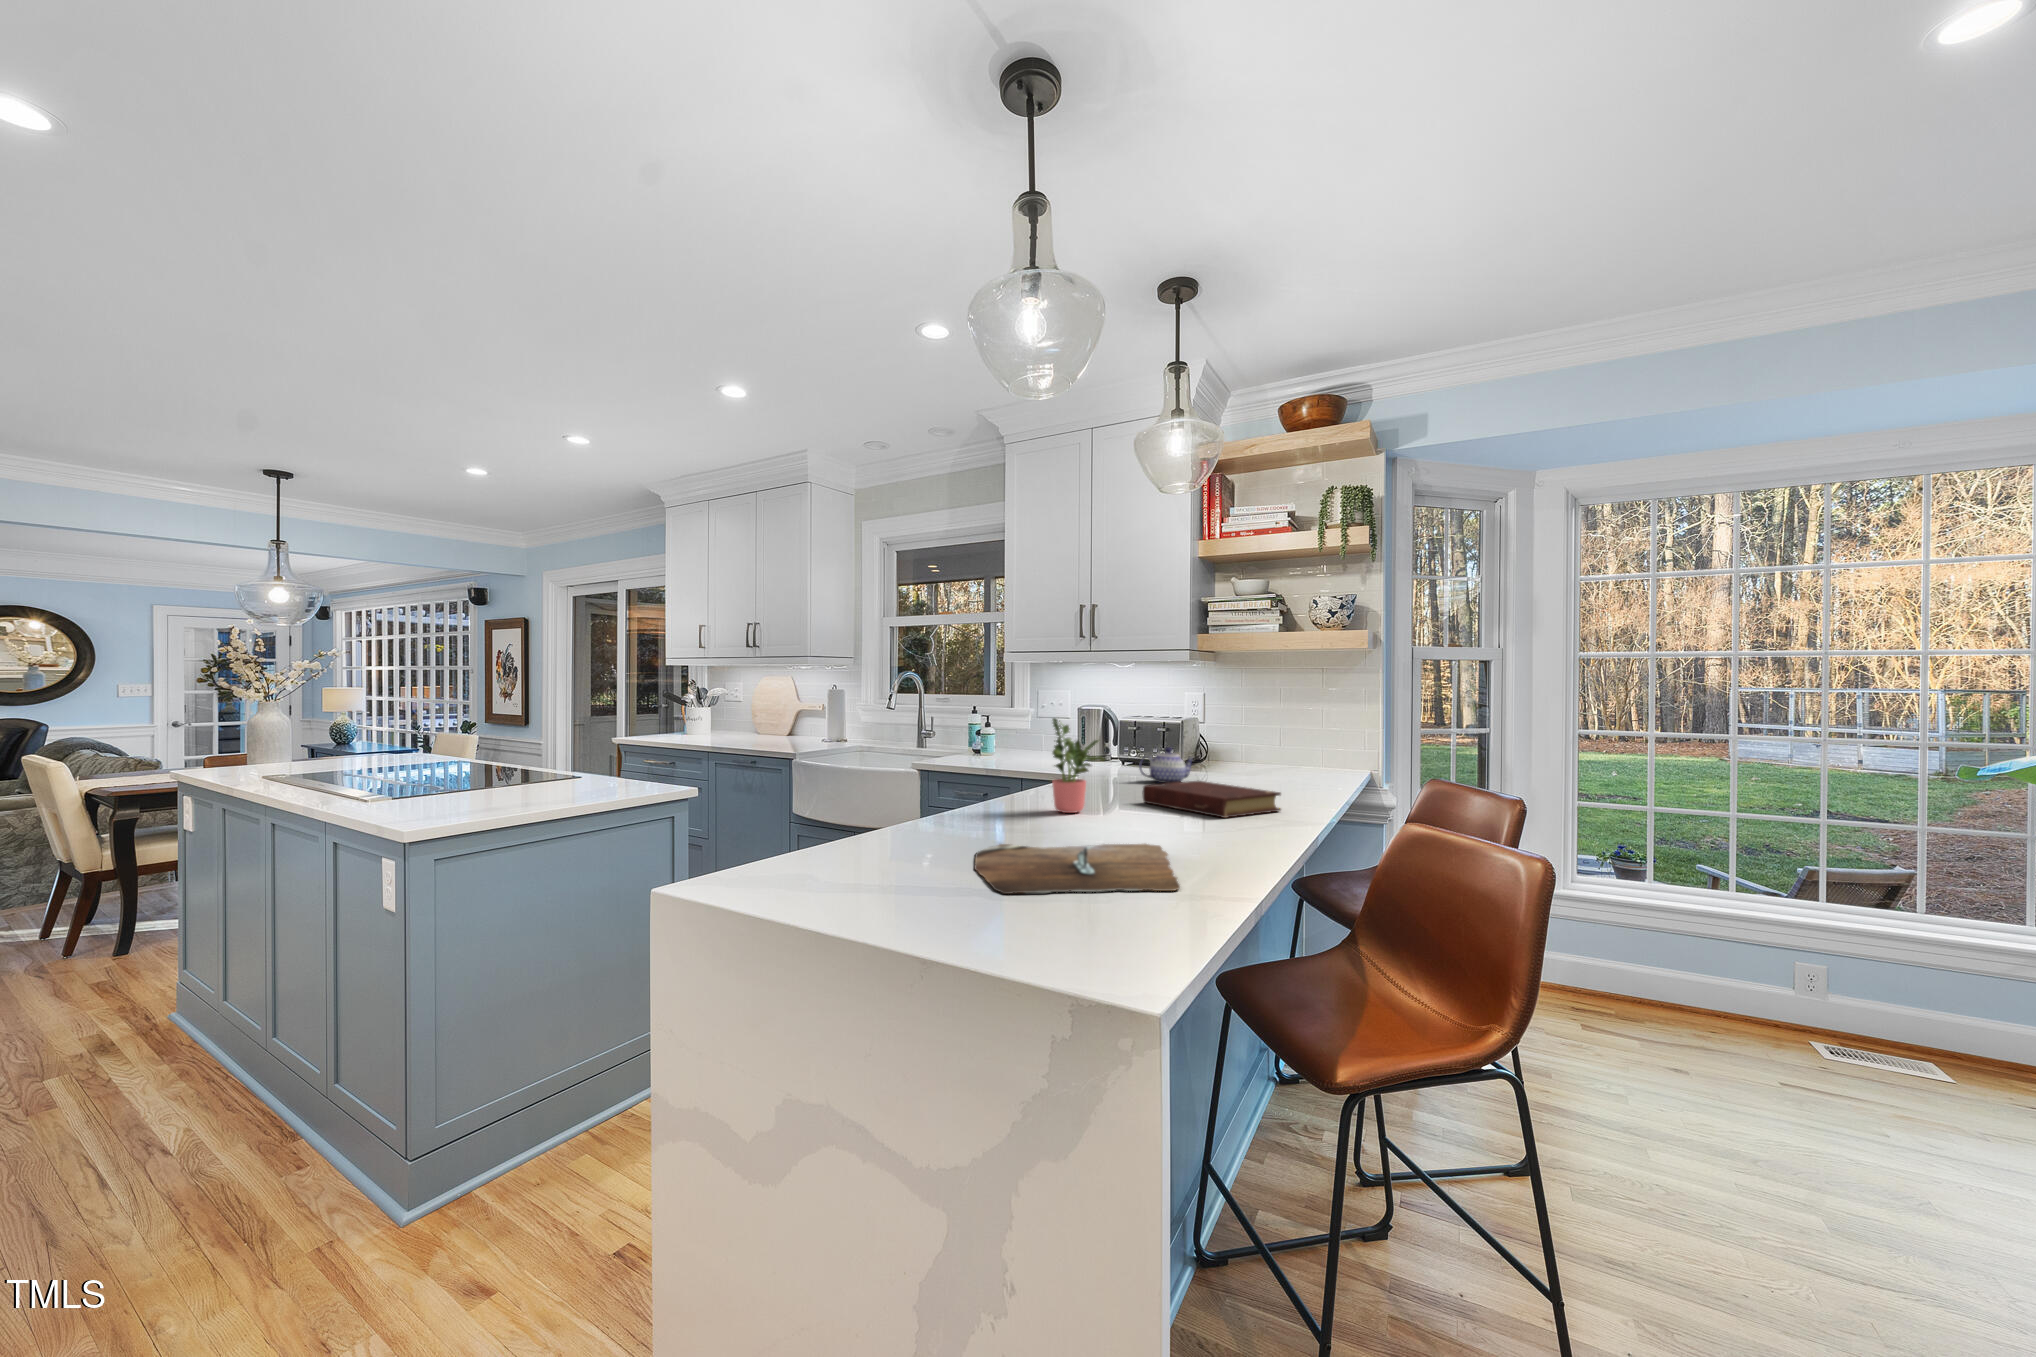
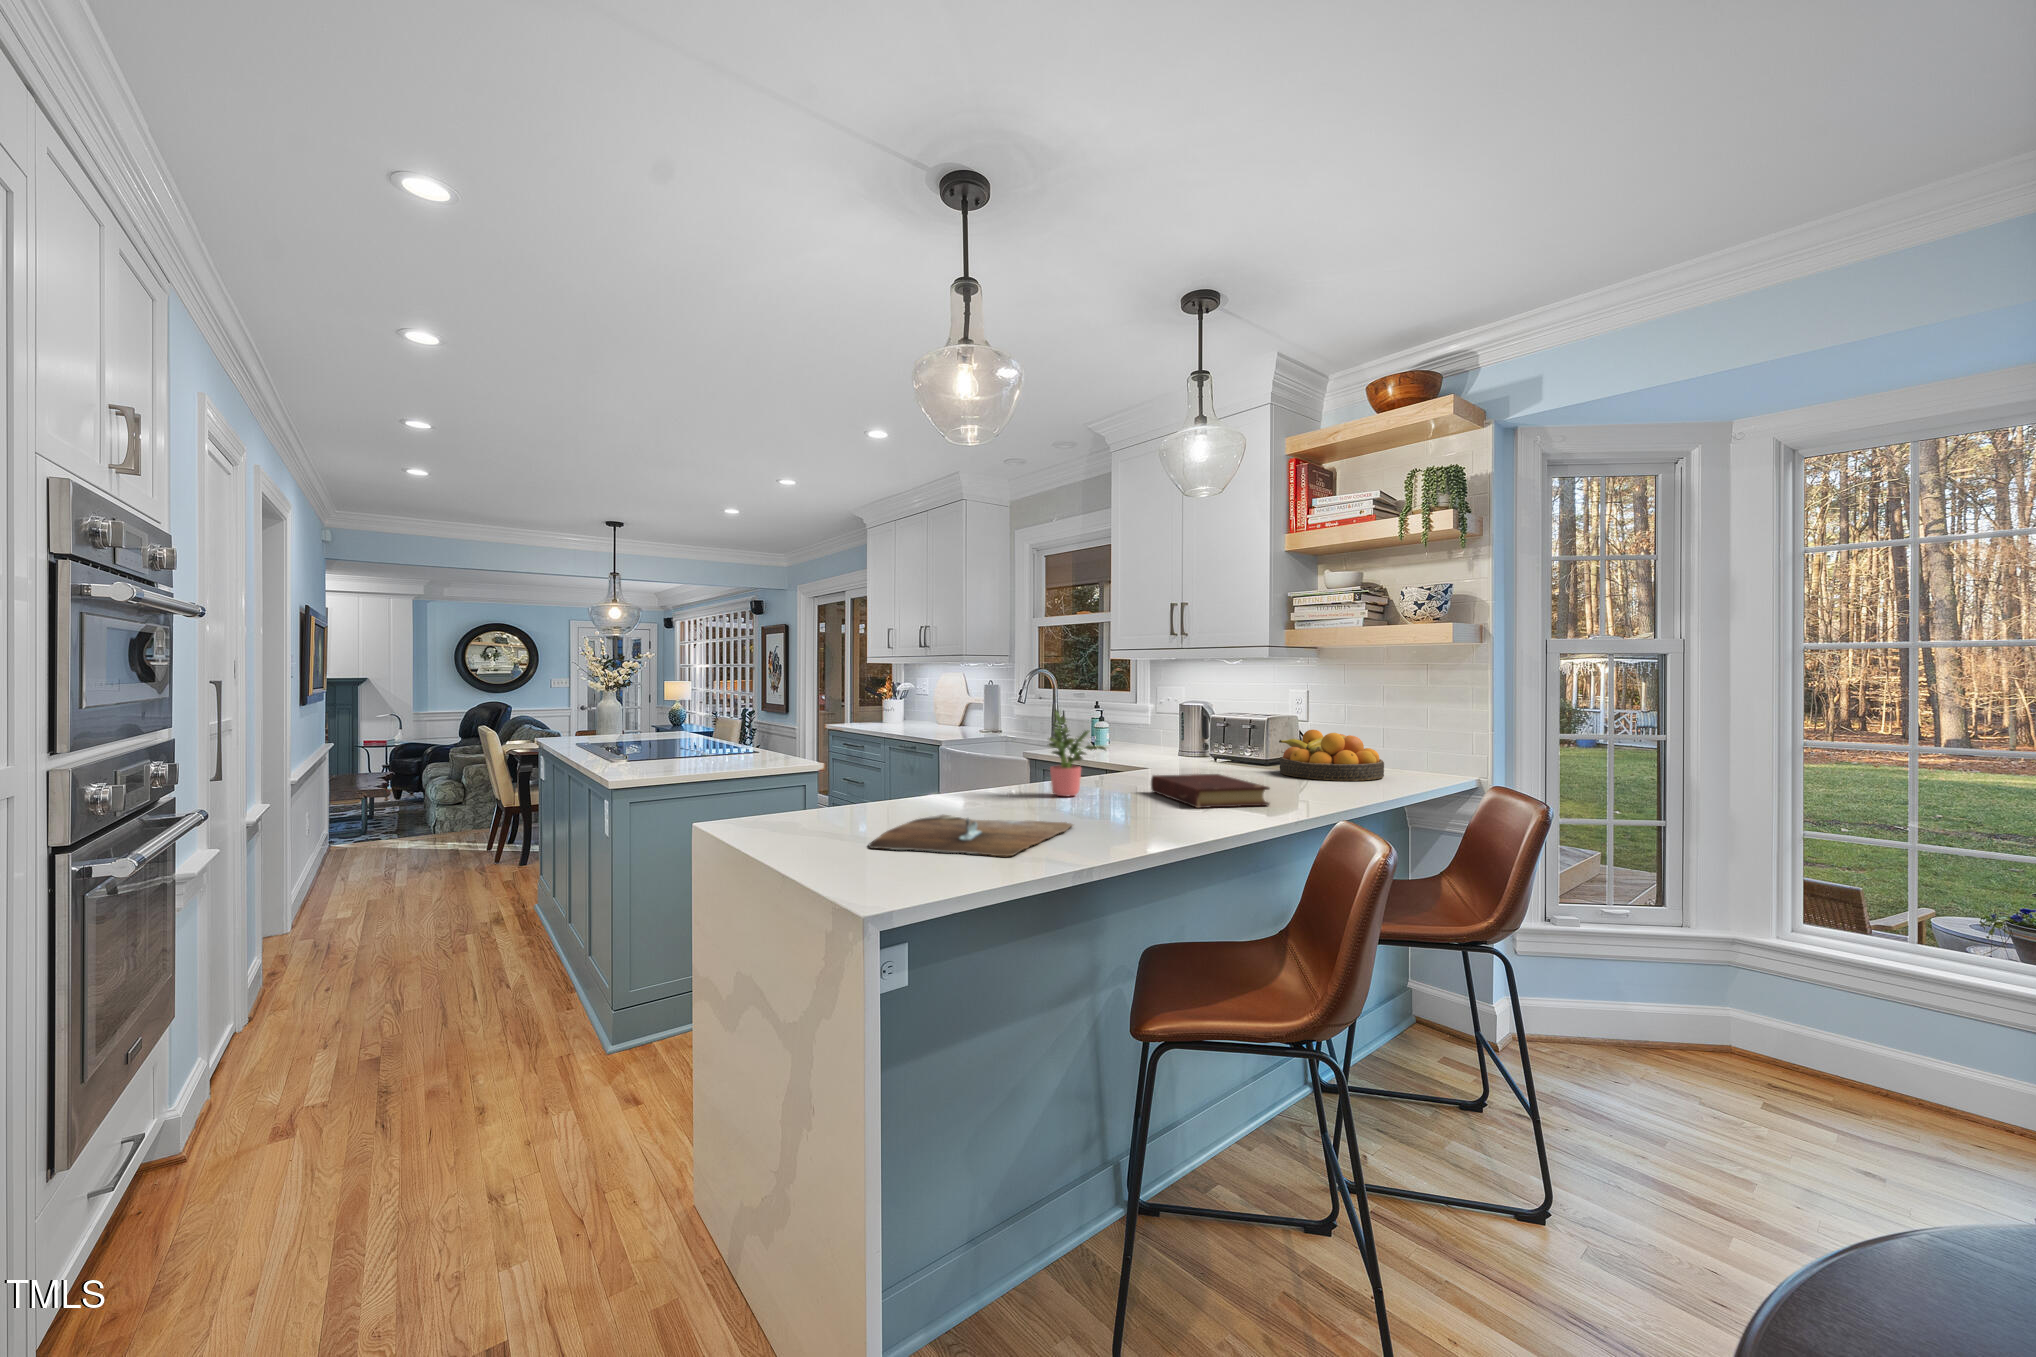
fruit bowl: none [1206,732,1308,781] -> present [1279,730,1384,781]
teapot: present [1139,747,1192,783] -> none [1192,742,1250,777]

